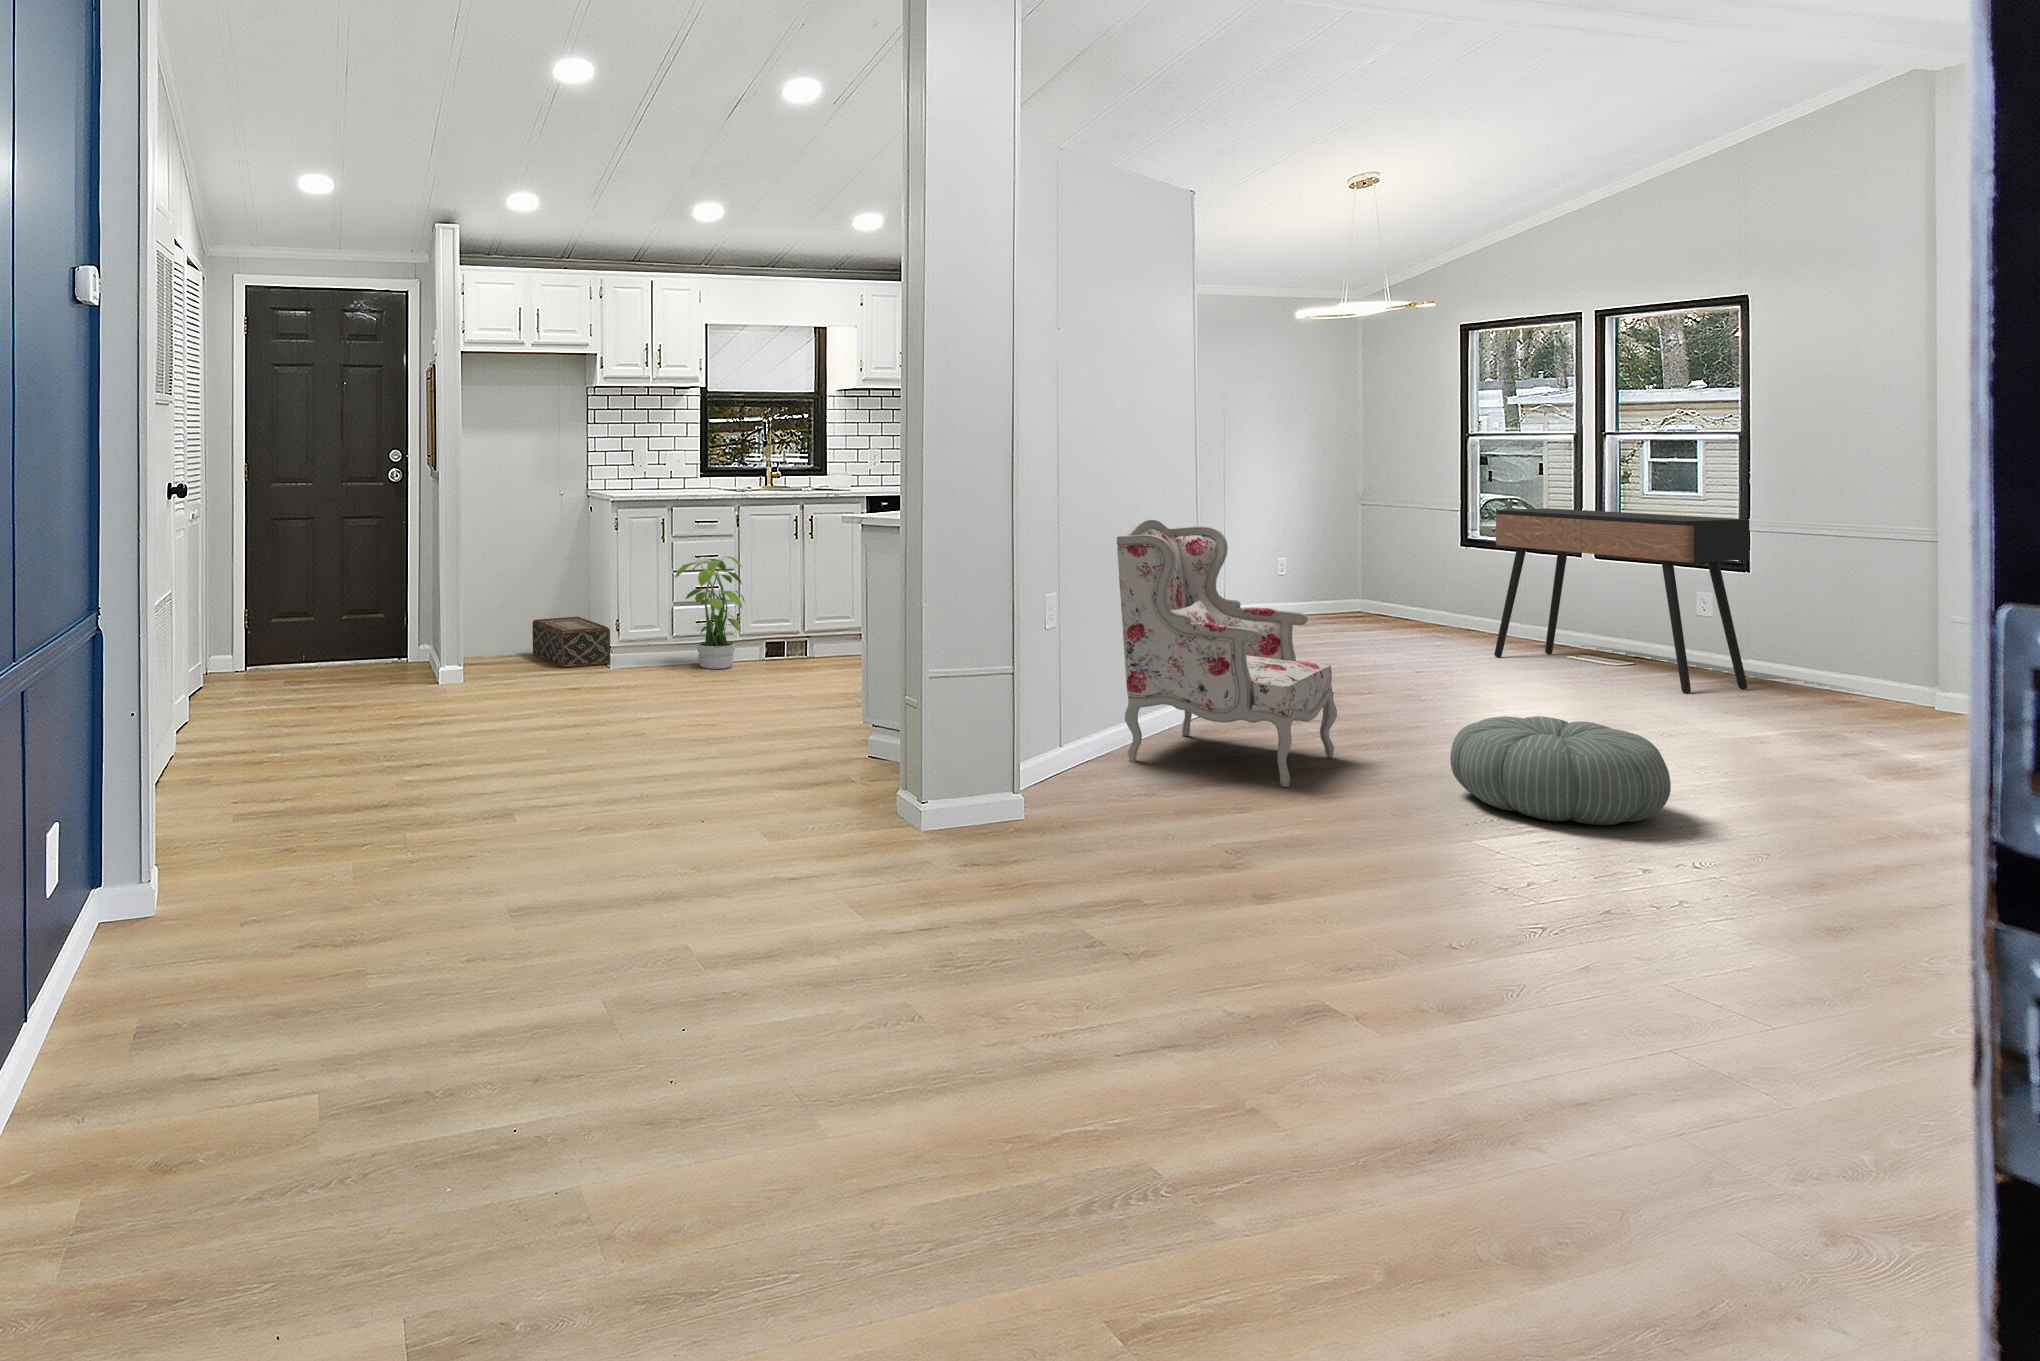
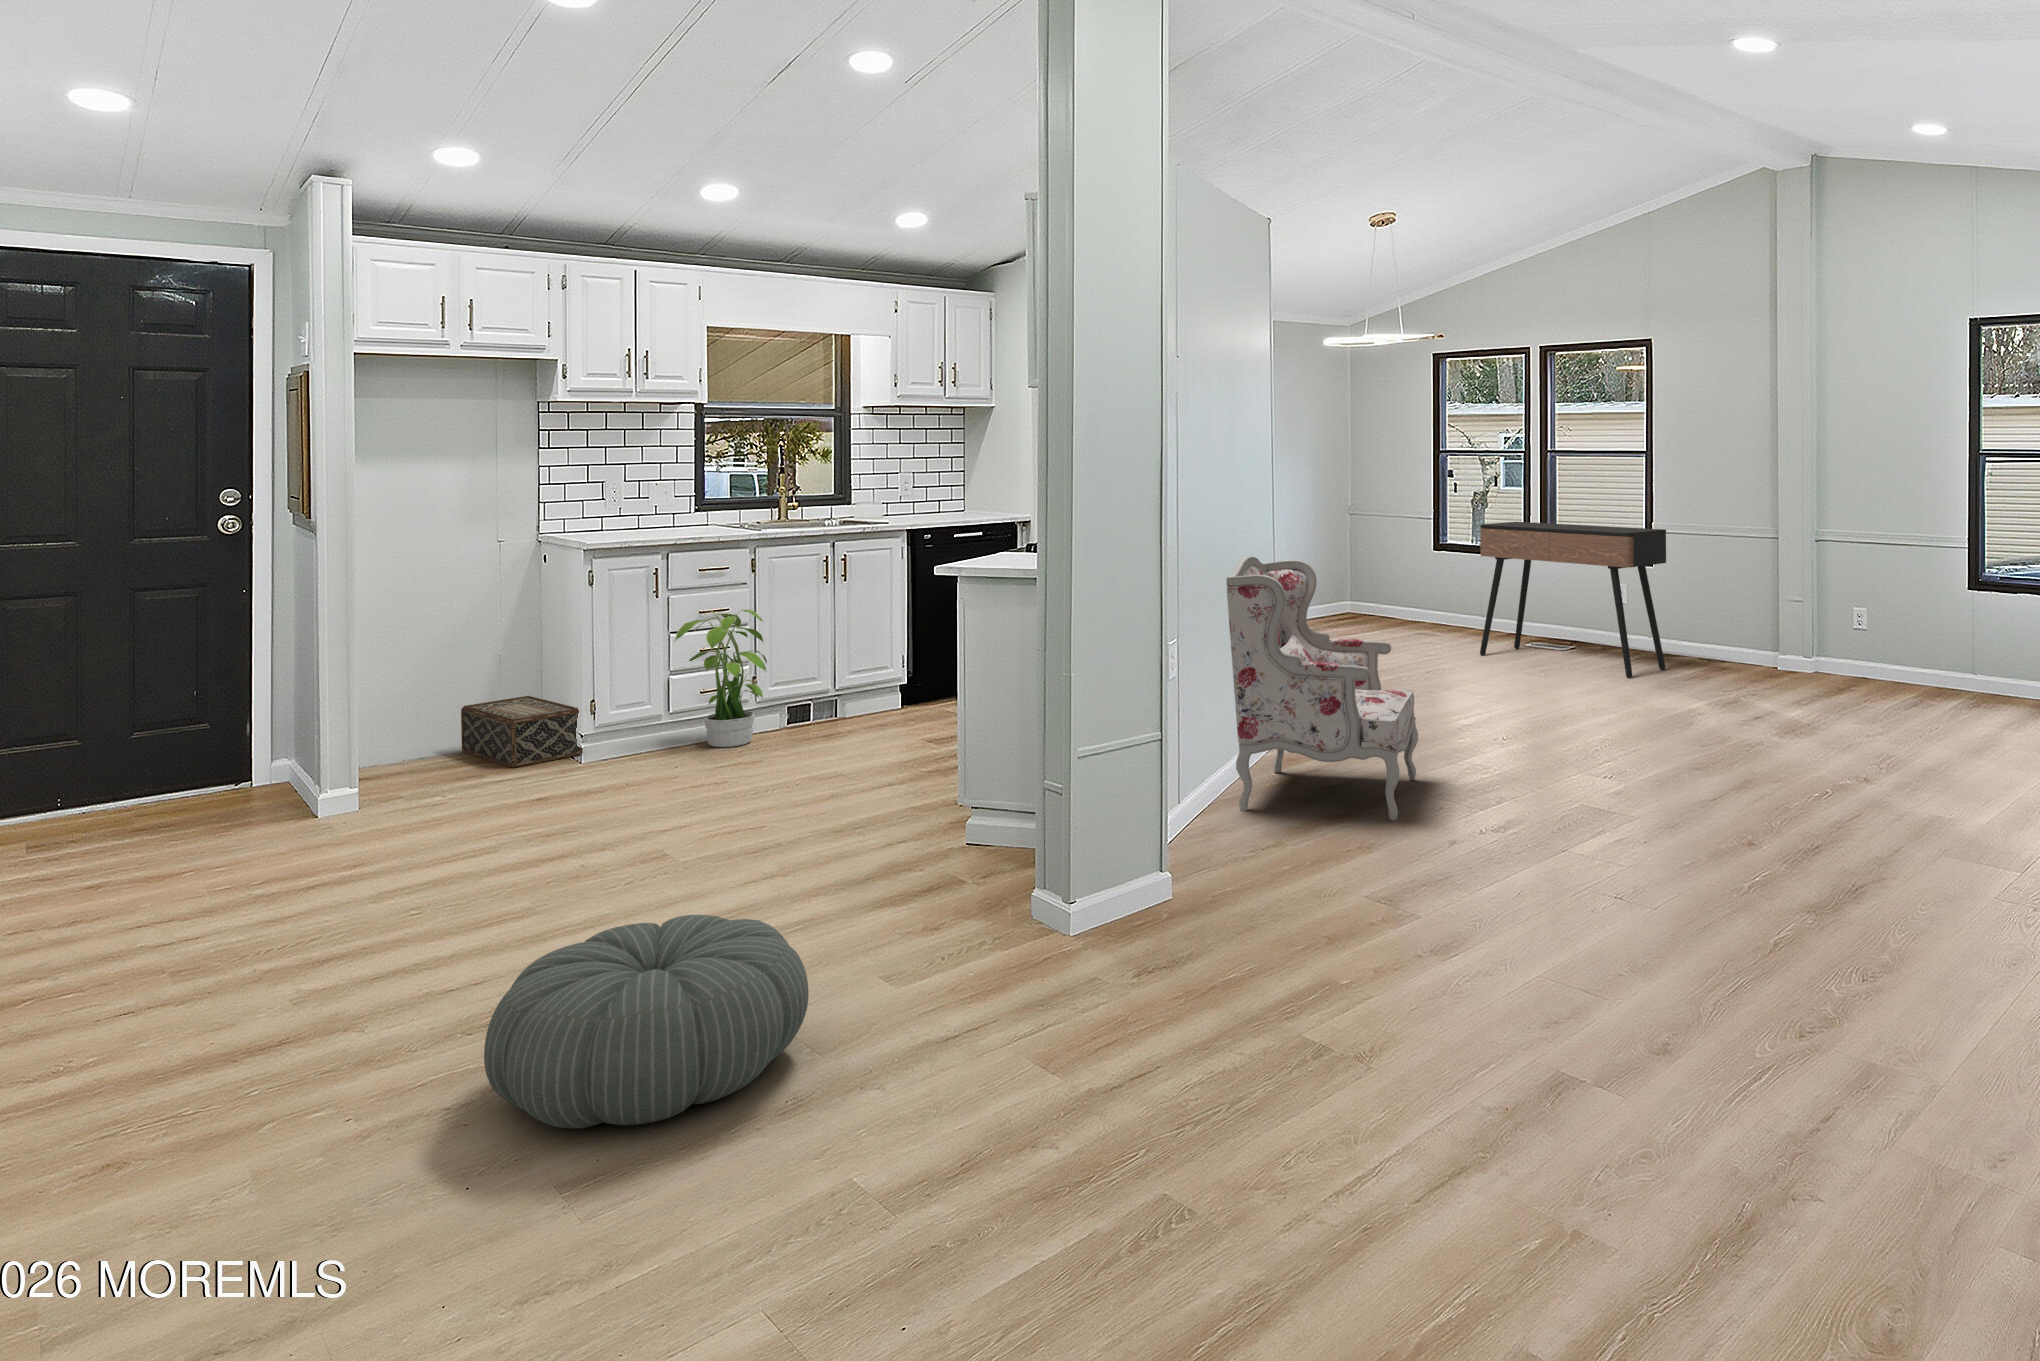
pouf: present [1450,716,1671,825] -> present [484,915,809,1128]

